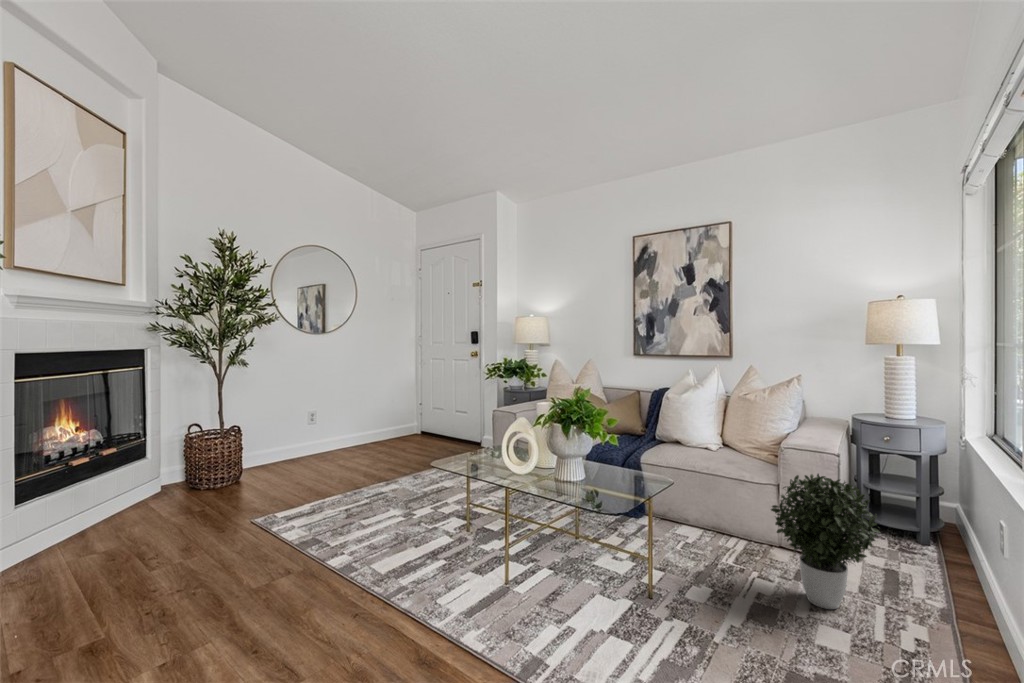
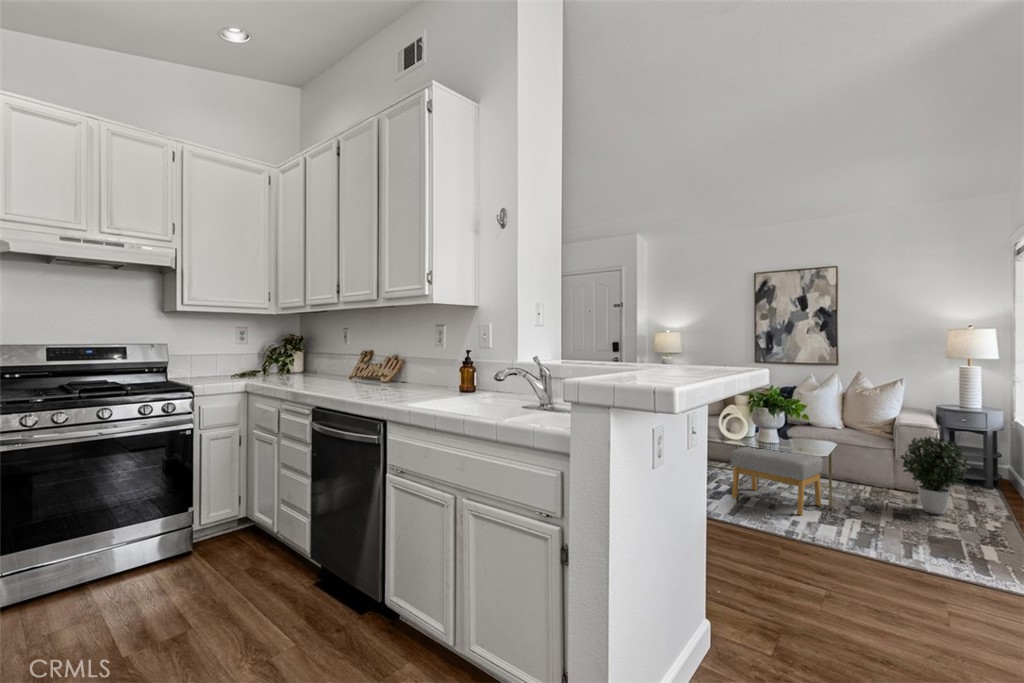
footstool: none [512,481,647,616] -> present [731,447,823,515]

